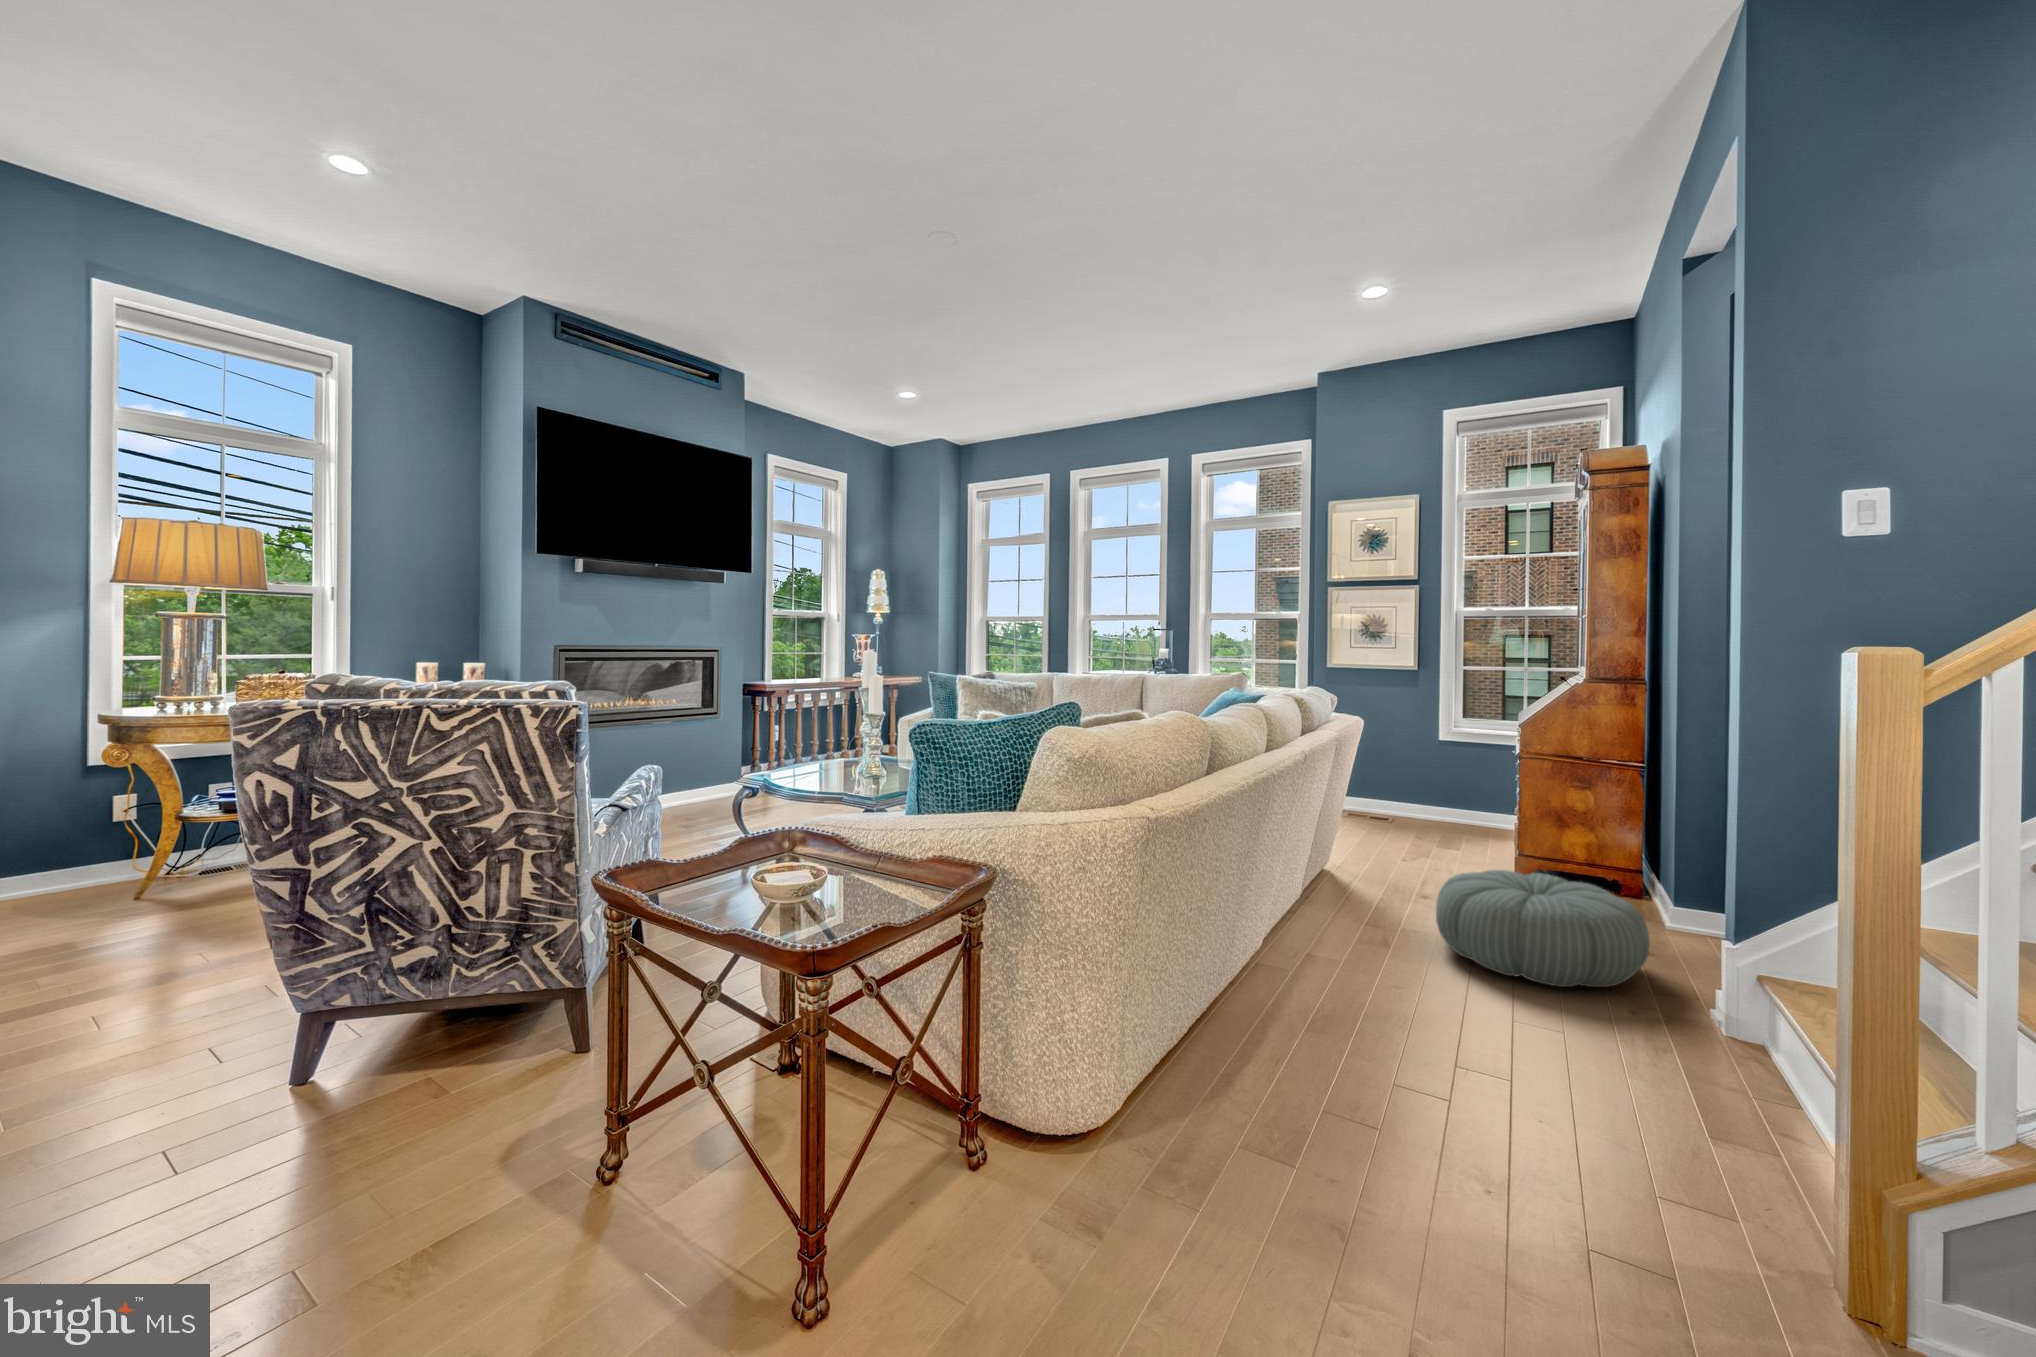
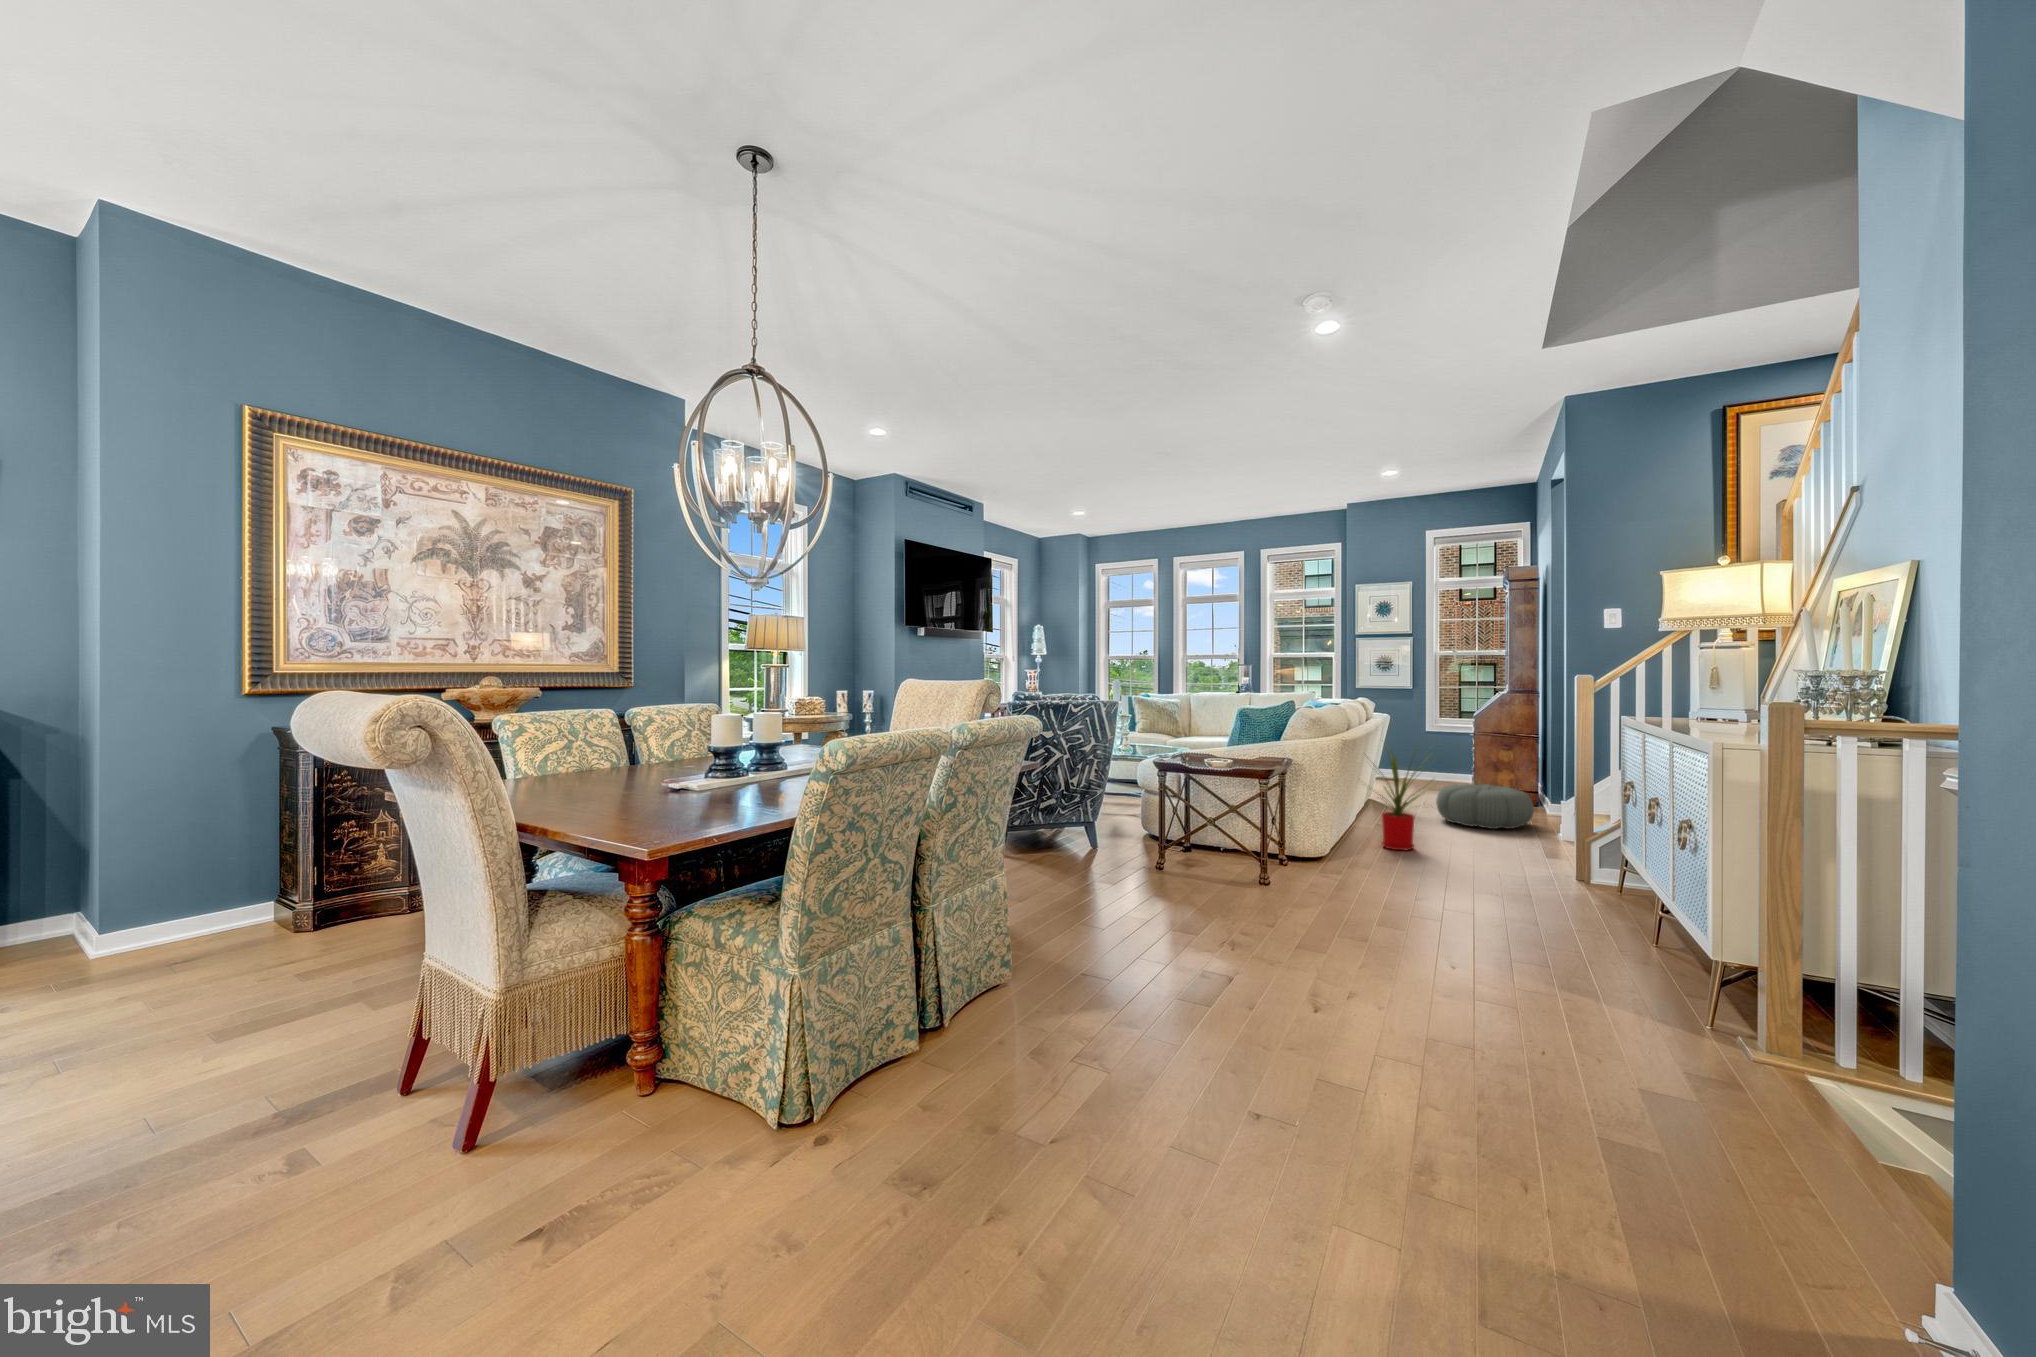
house plant: none [1221,796,1427,1094] -> present [1367,752,1432,850]

